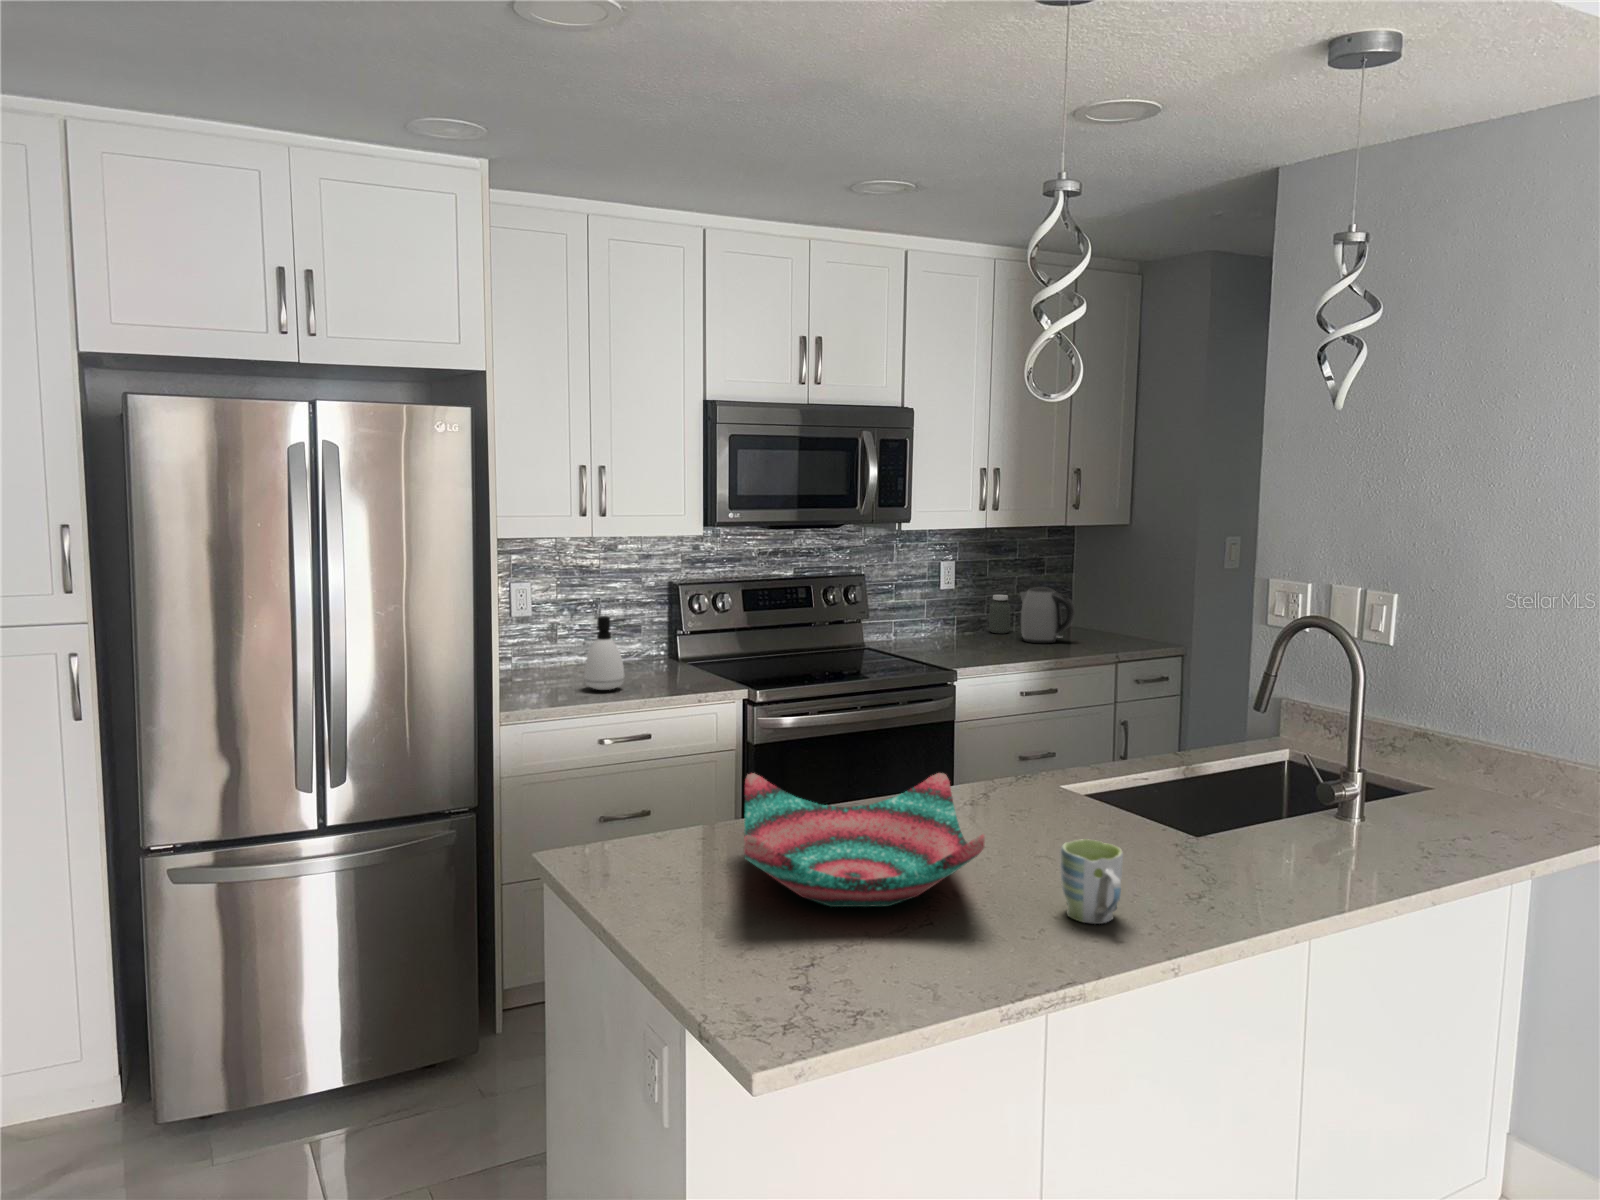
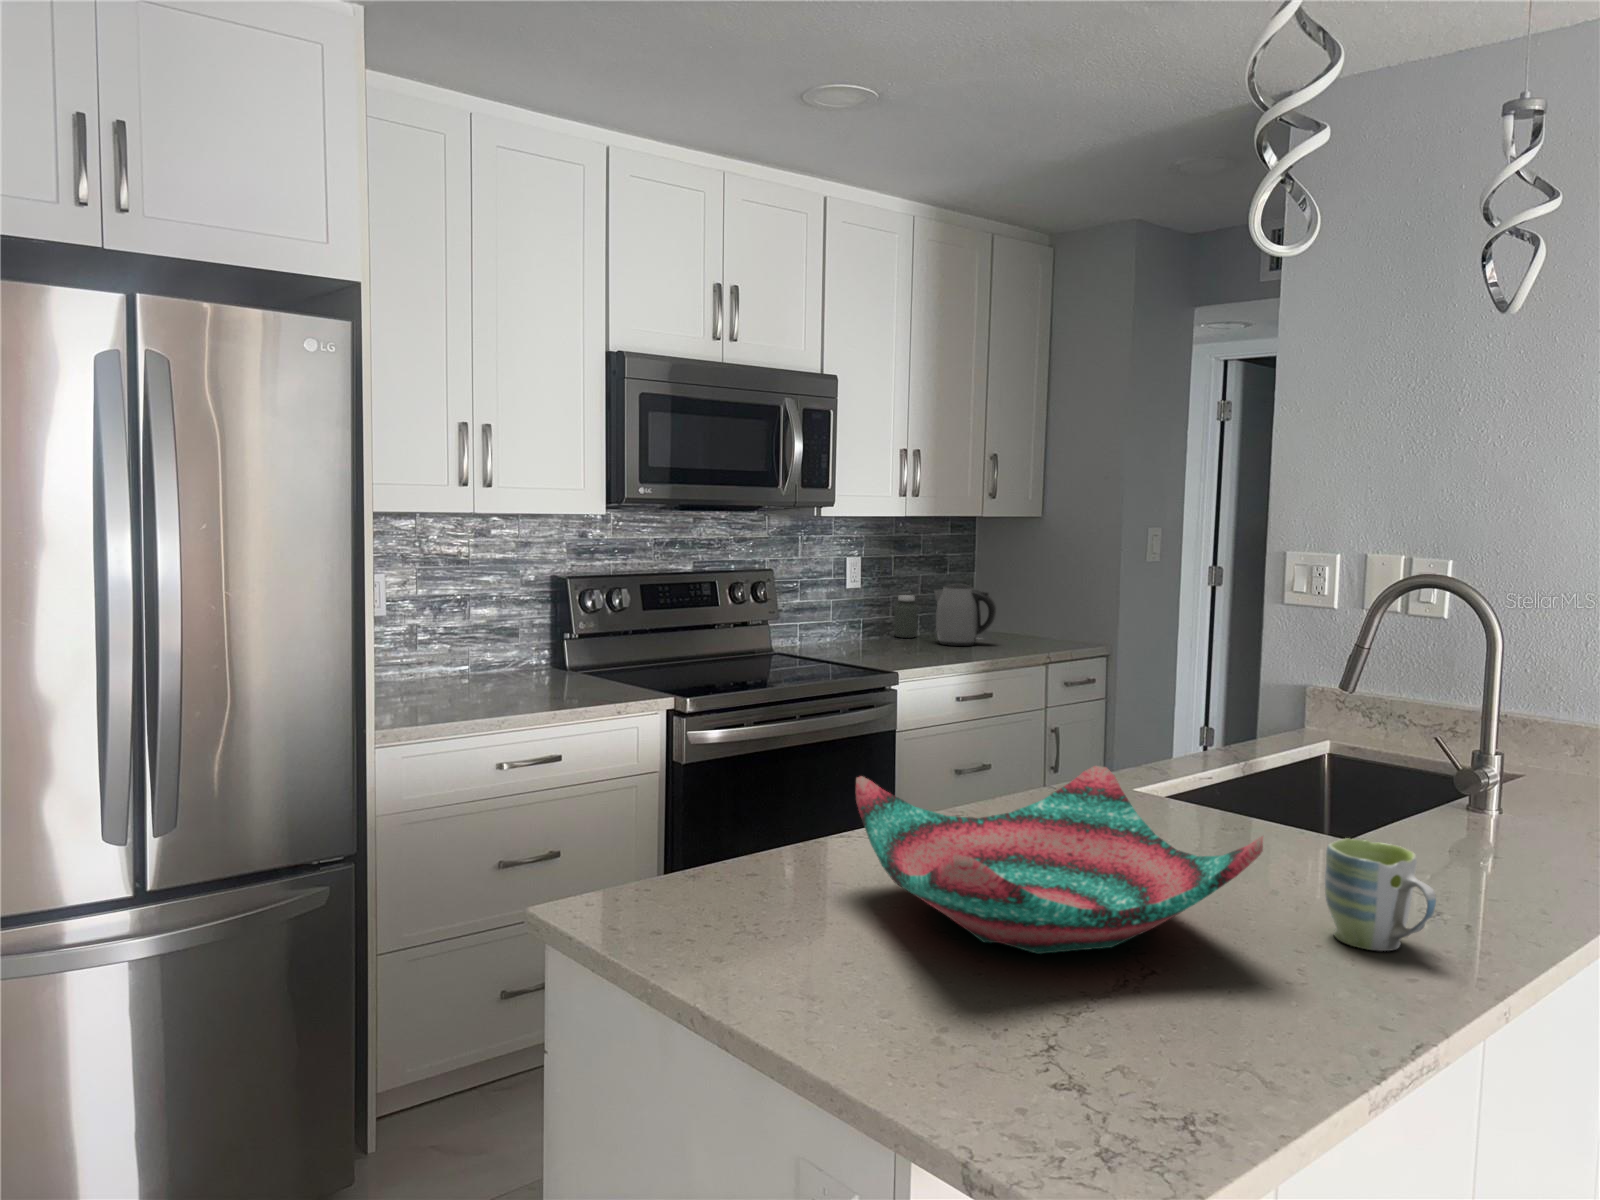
soap dispenser: present [584,616,625,690] -> none [471,609,524,703]

